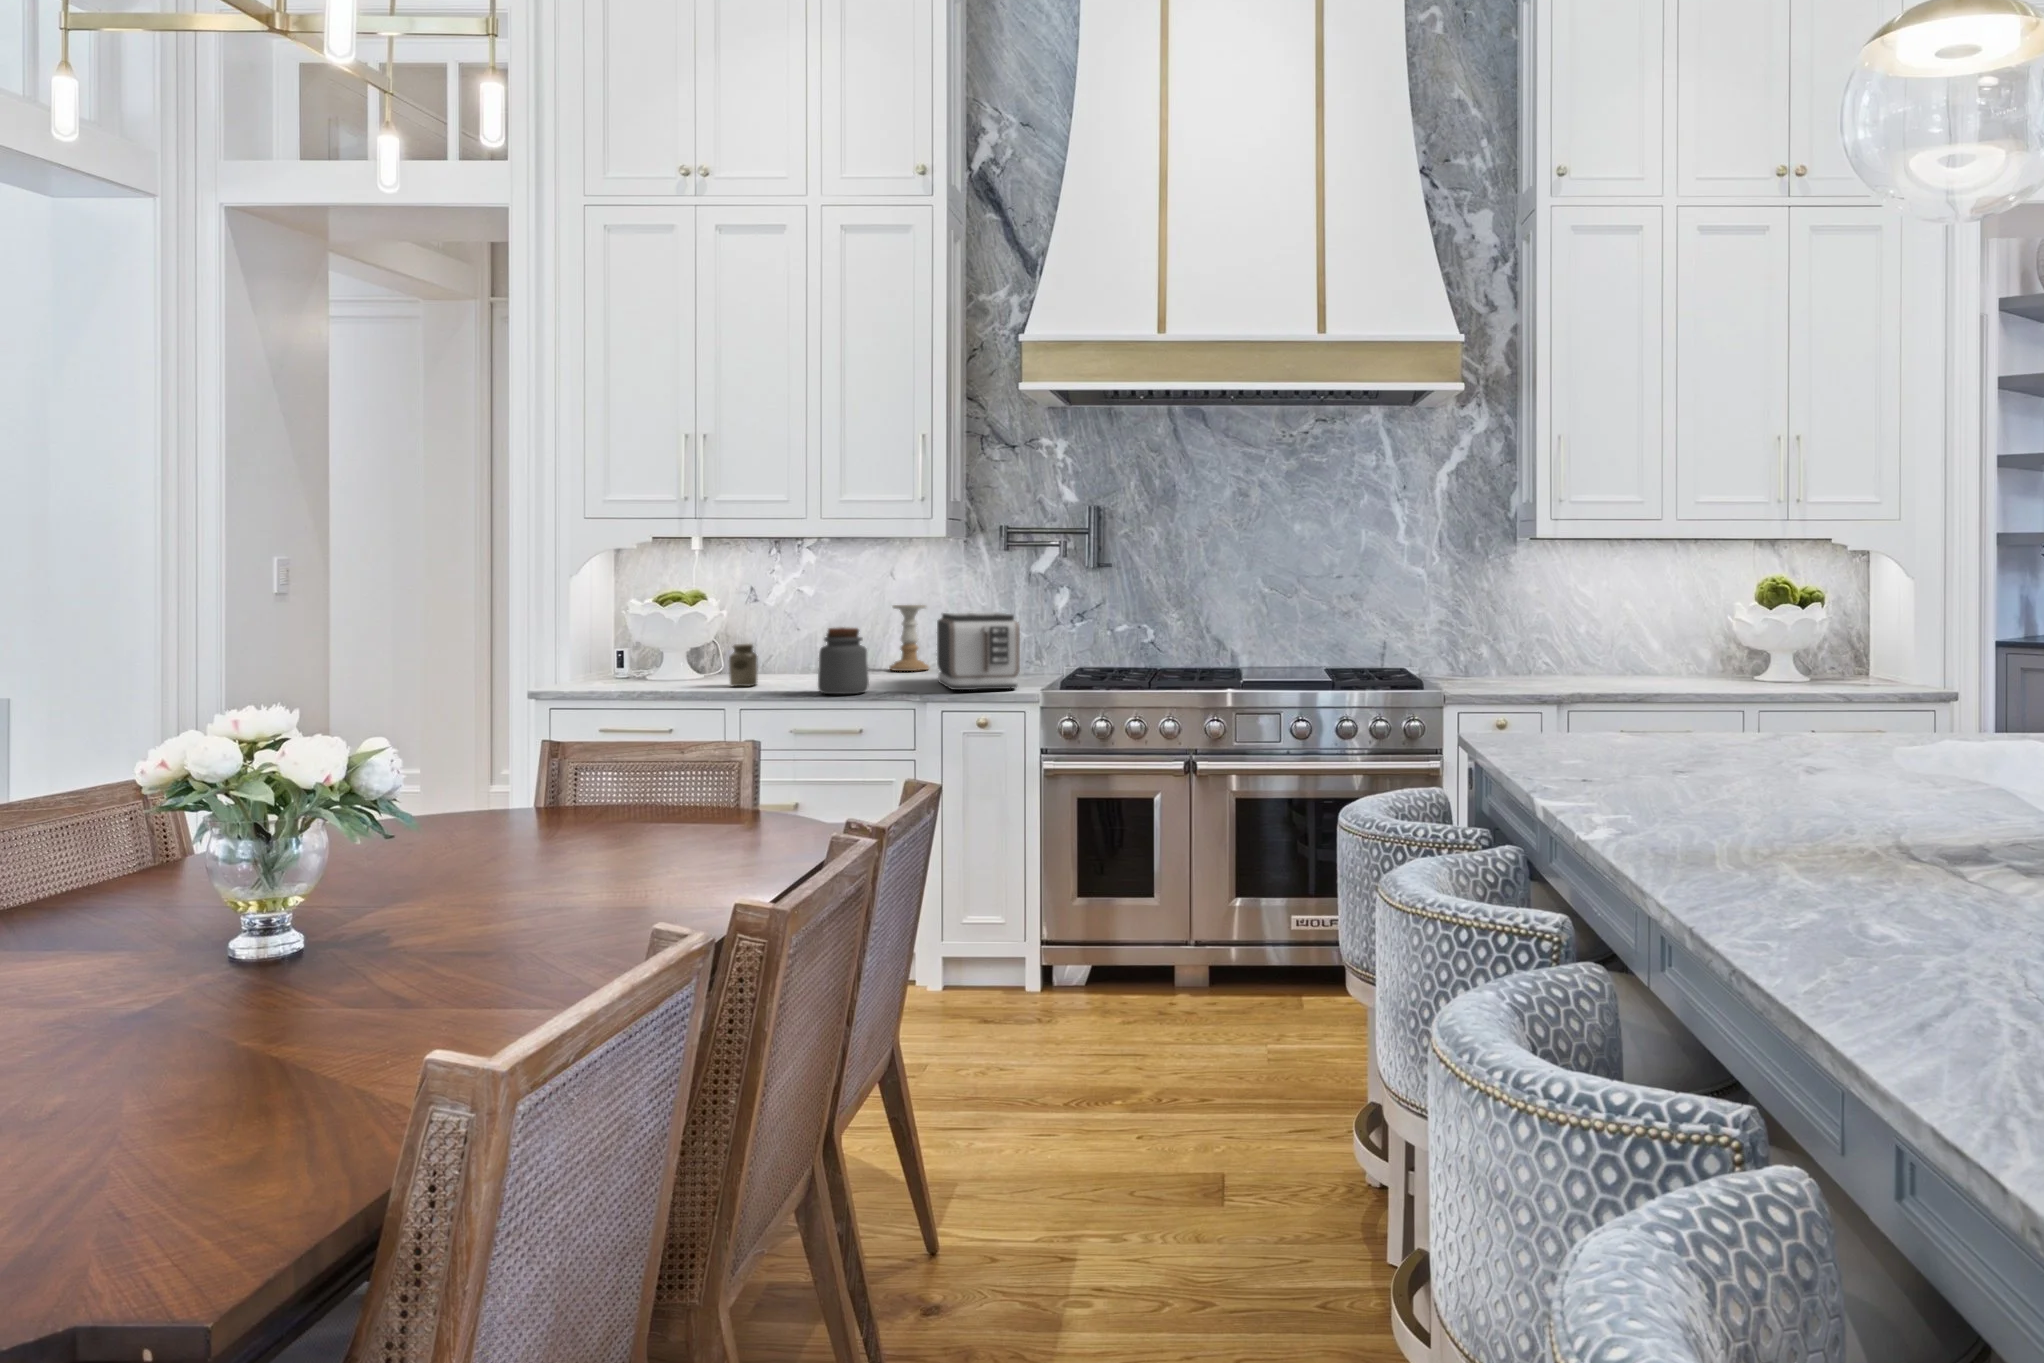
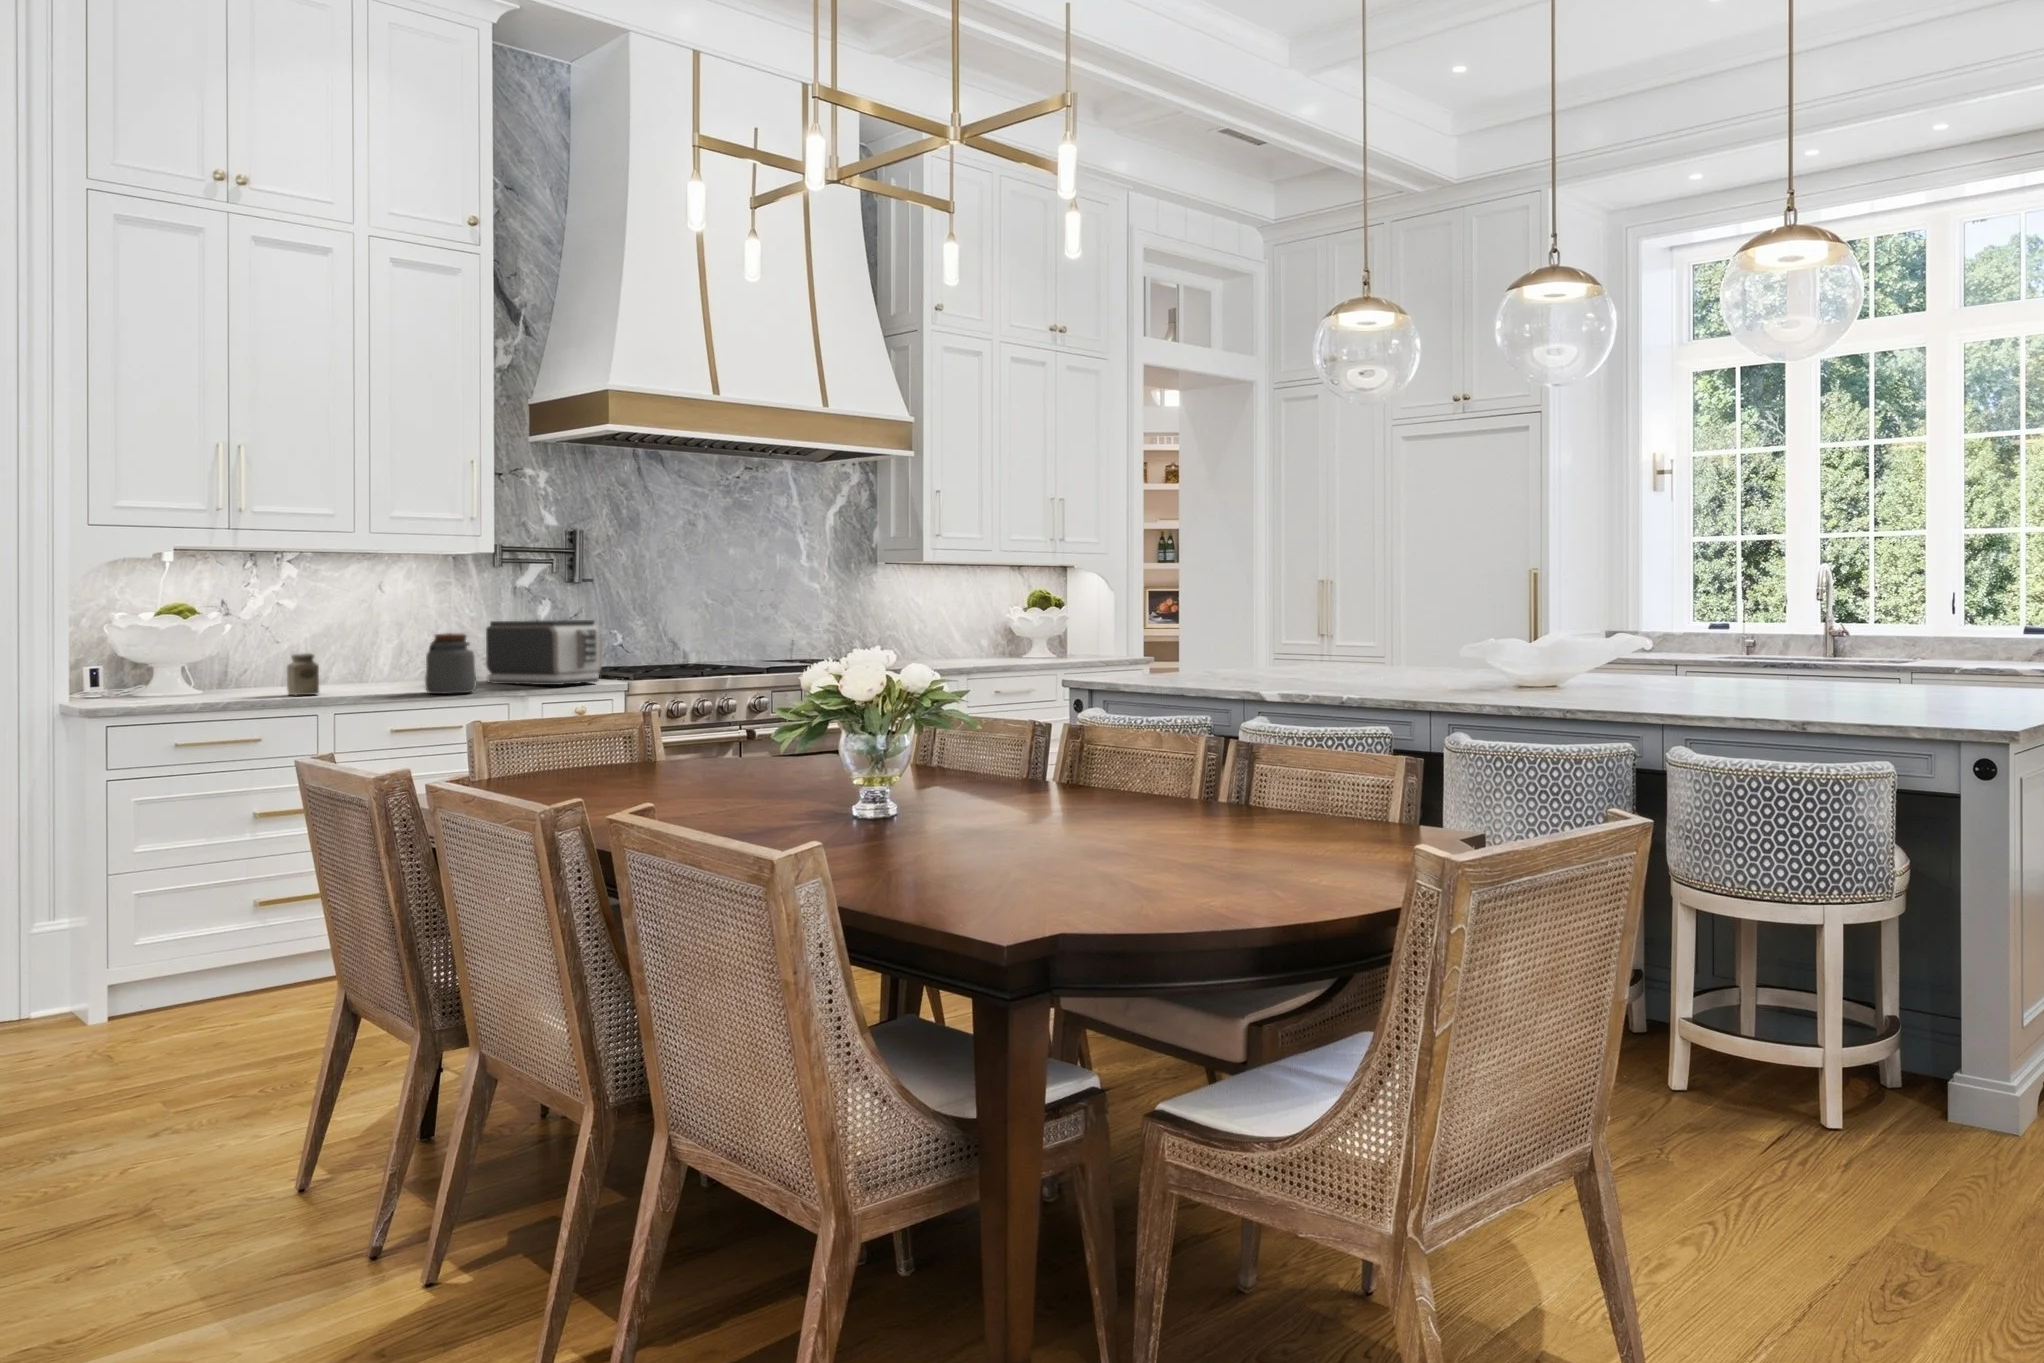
candle holder: present [889,605,929,671] -> none [381,617,424,678]

